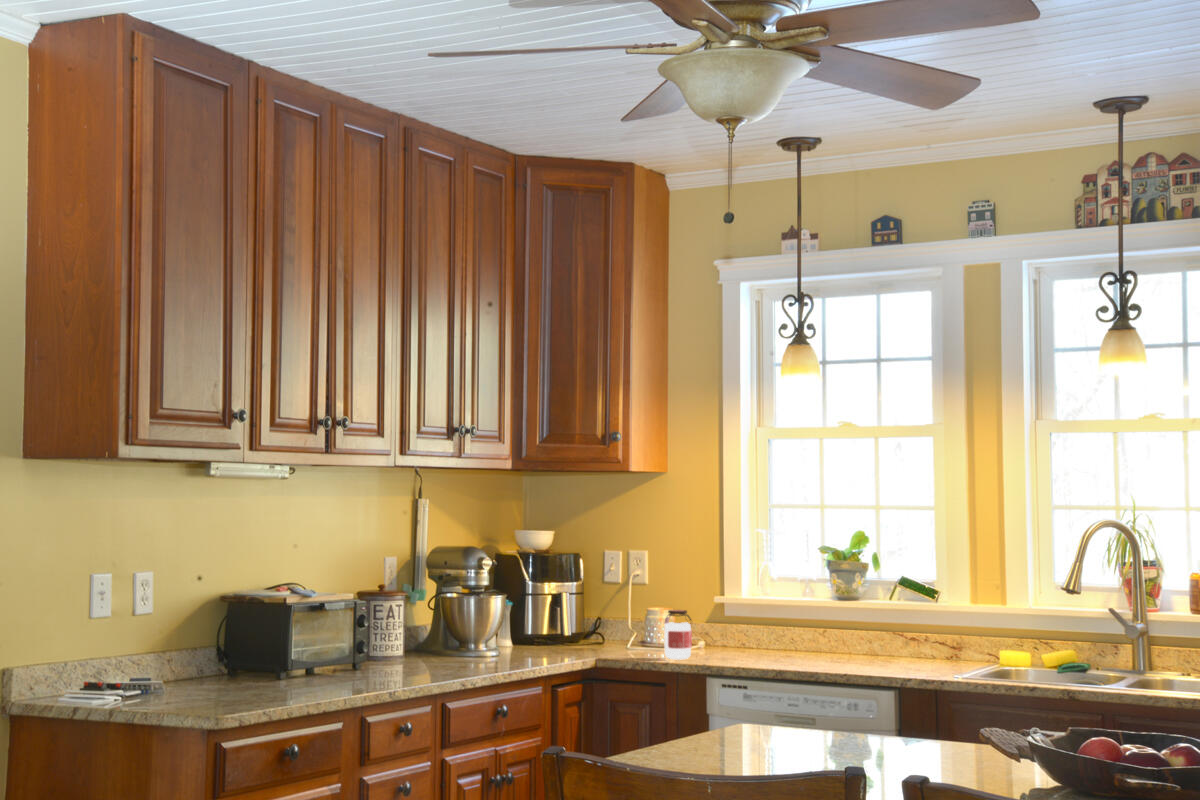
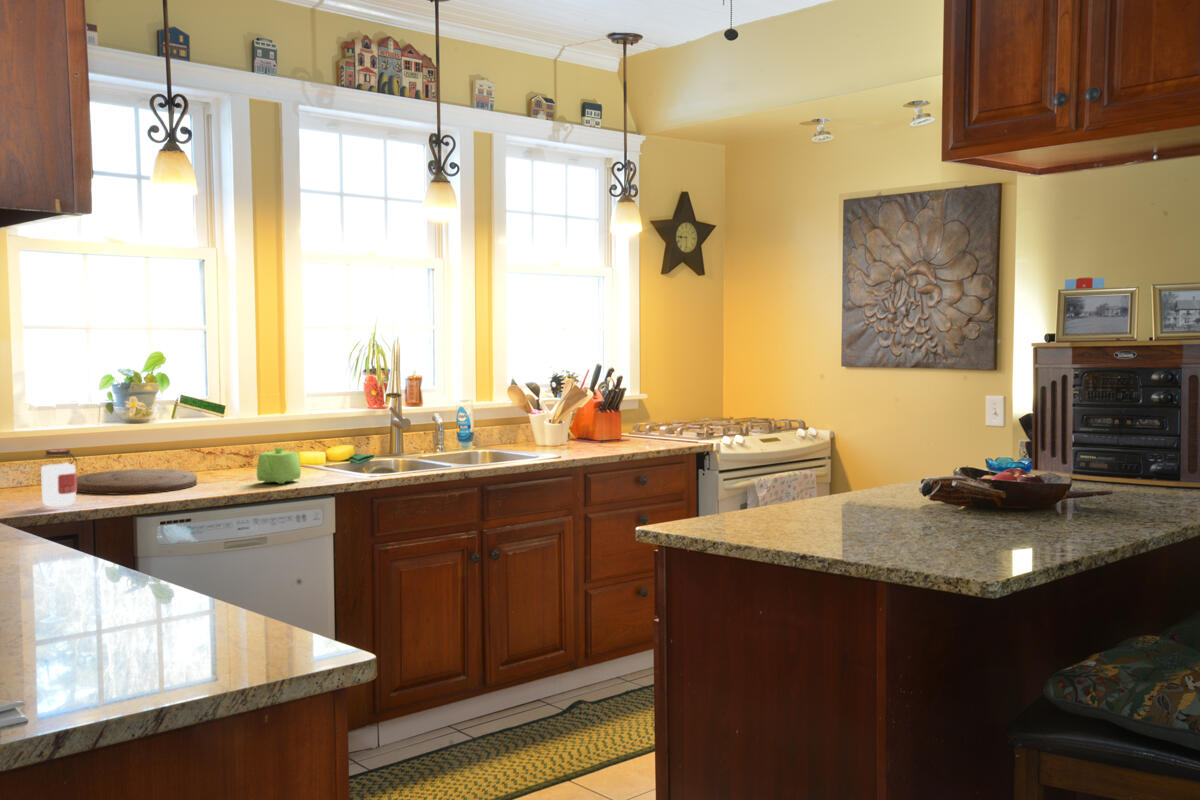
teapot: none [860,635,922,674] -> present [257,448,301,484]
cutting board: none [744,643,855,665] -> present [77,469,197,495]

